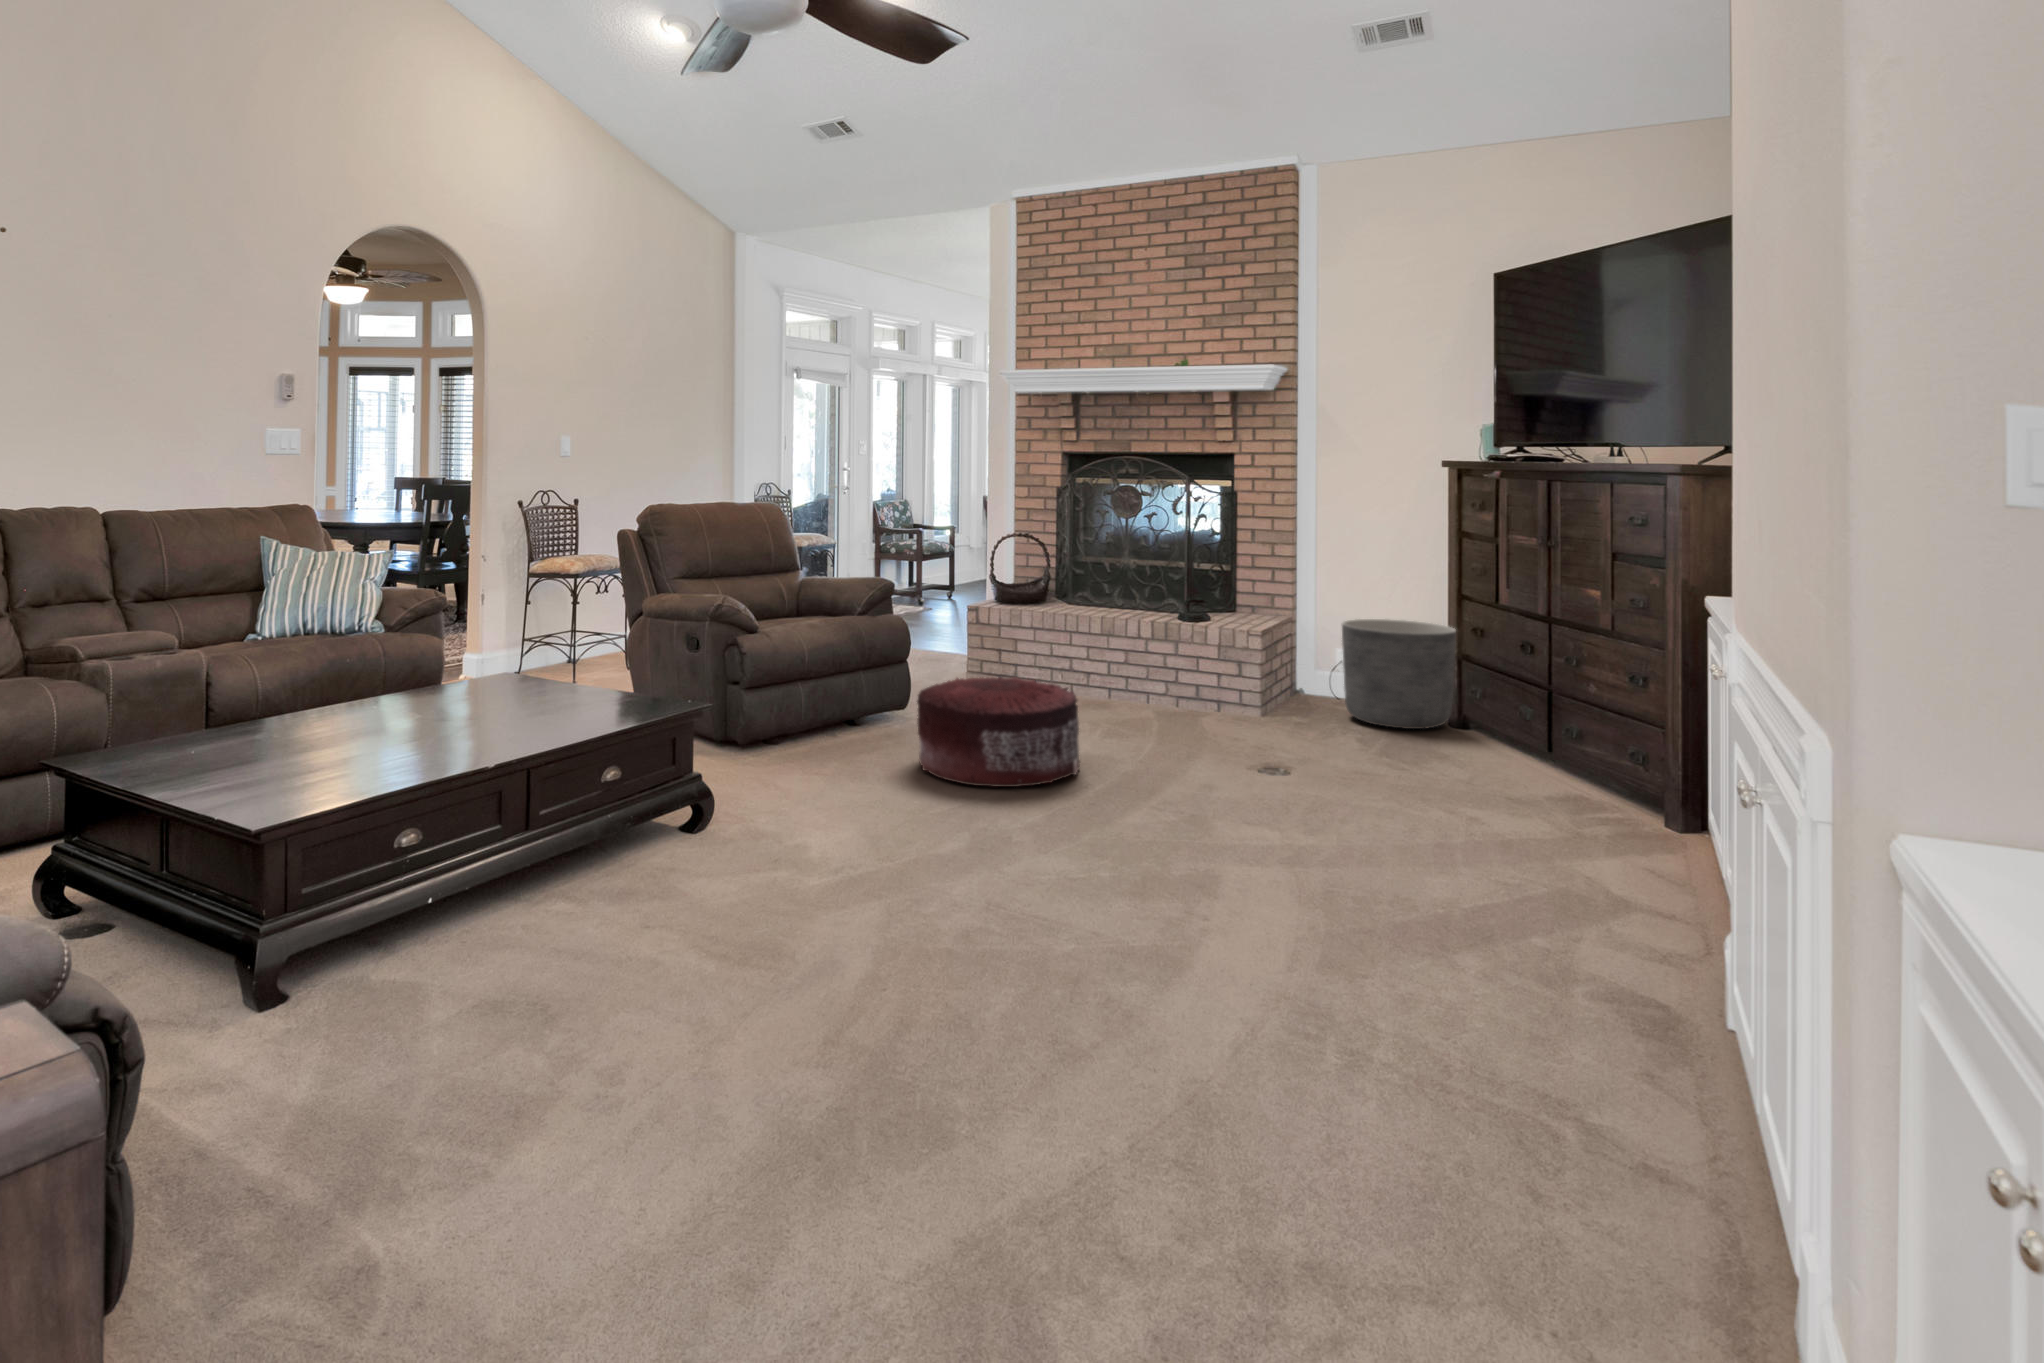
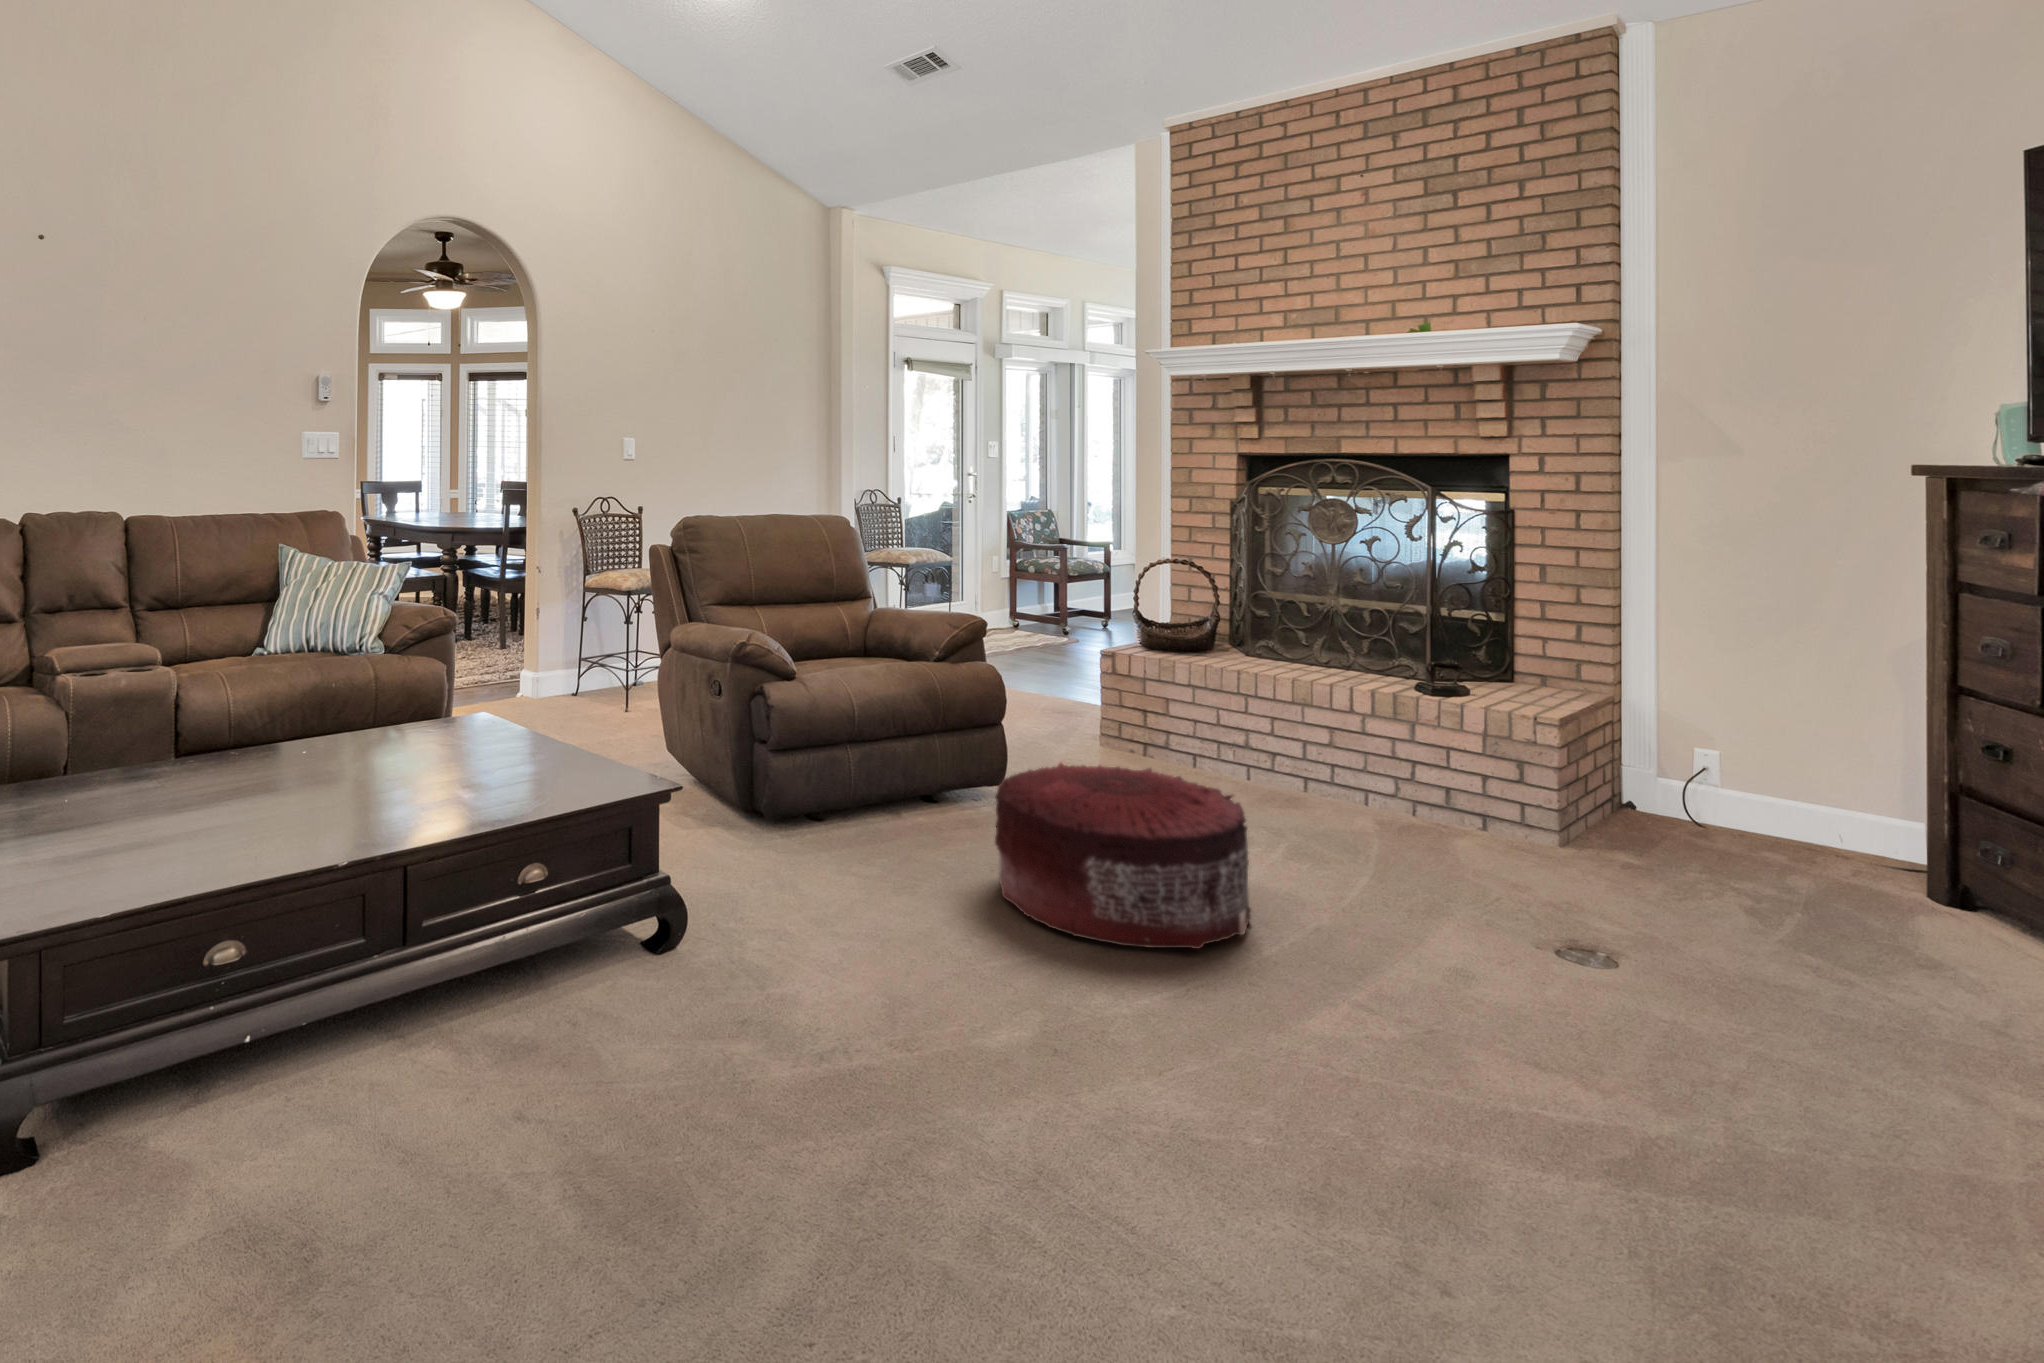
planter: present [1342,619,1456,729] -> none [1714,711,1956,906]

